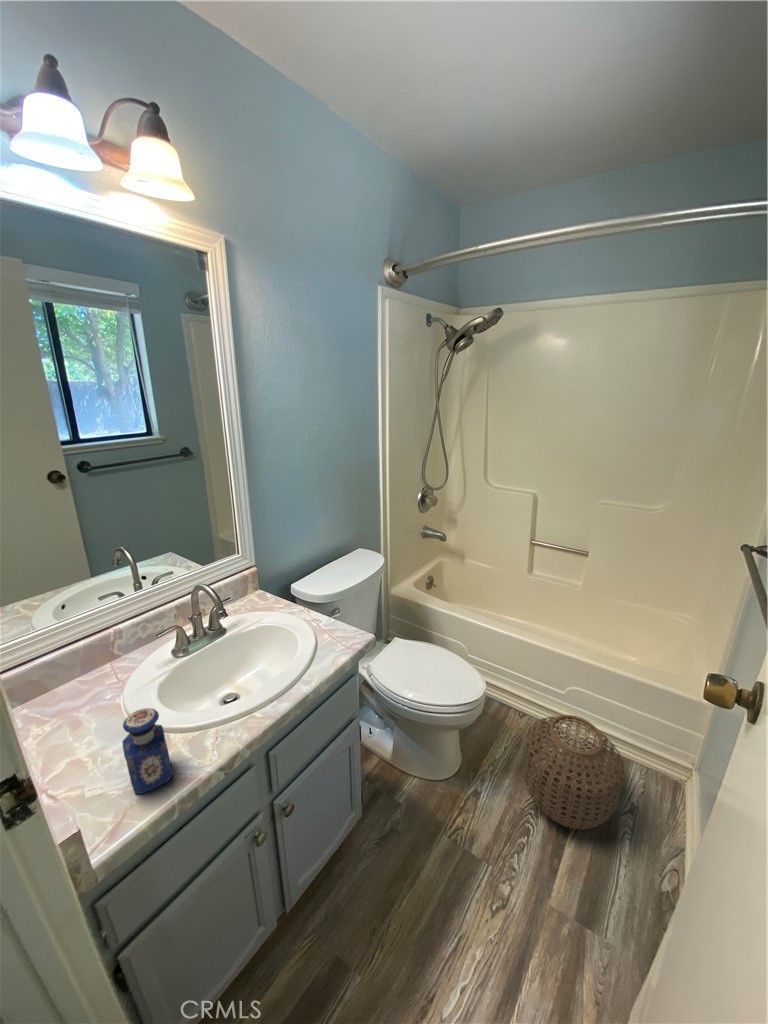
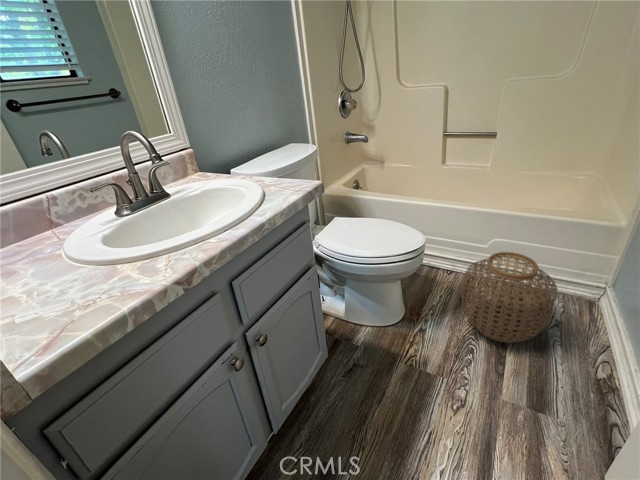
perfume bottle: present [122,708,173,794] -> none [21,213,112,314]

